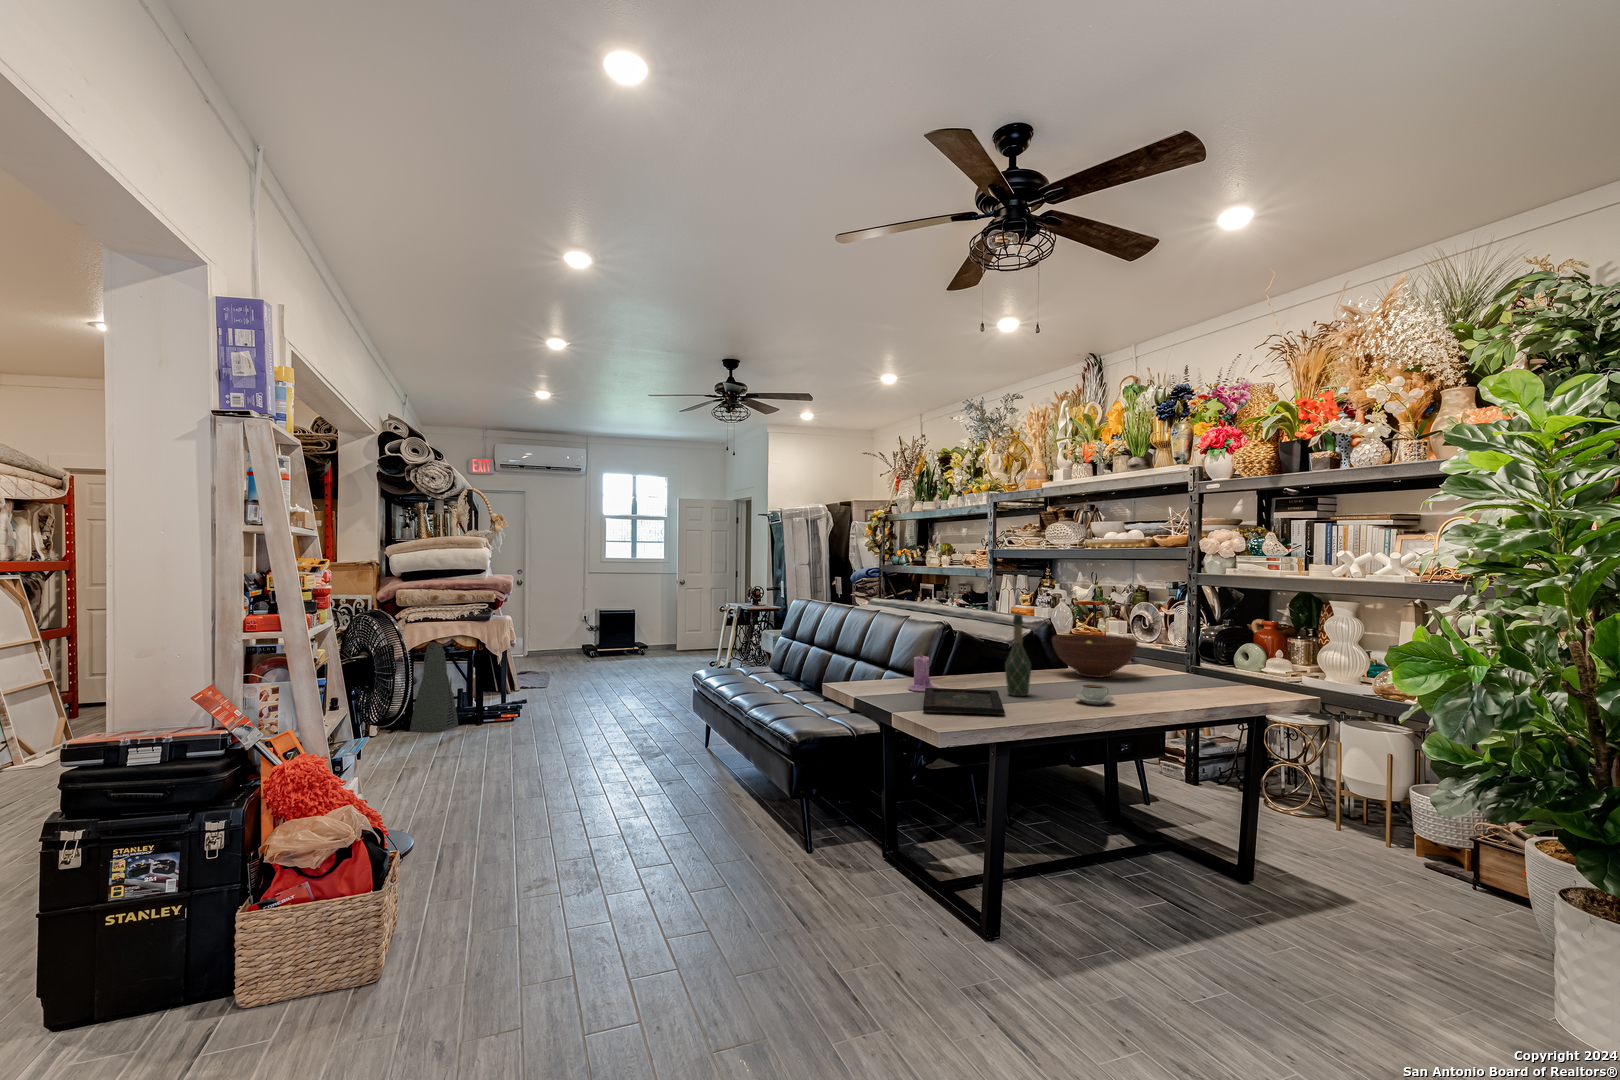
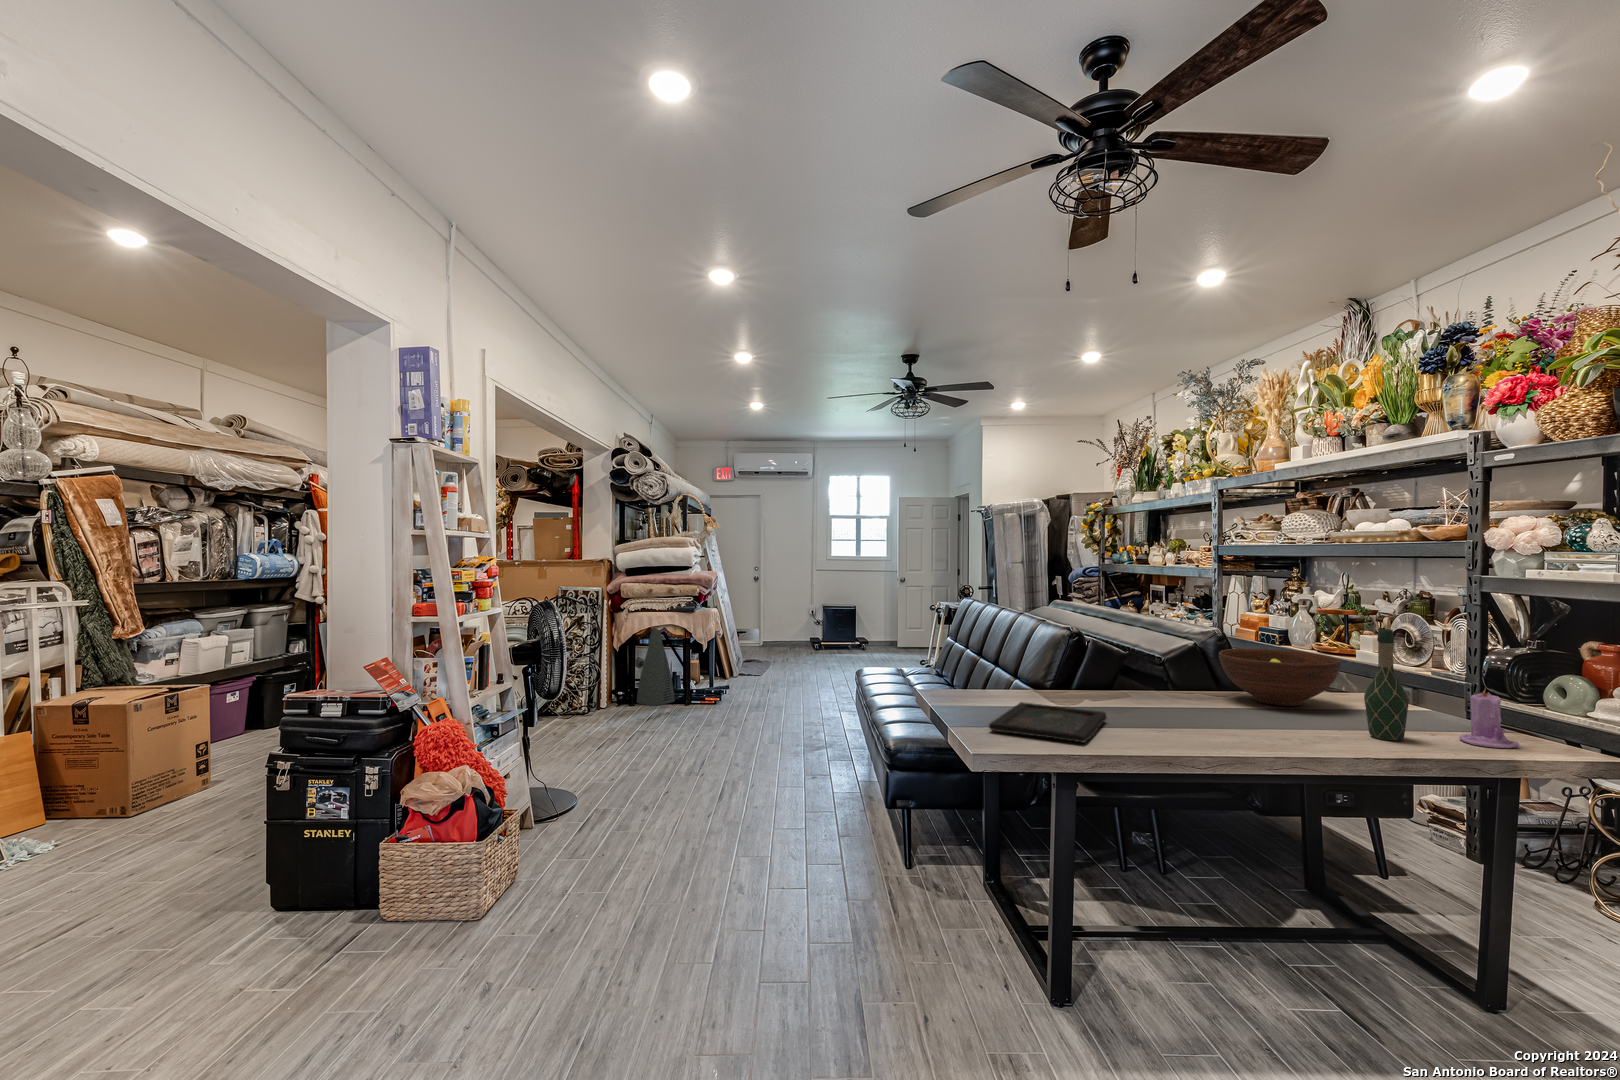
wine bottle: present [1005,614,1031,696] -> present [1364,629,1409,740]
candle: present [908,653,937,692] -> present [1459,689,1520,748]
coffee cup: present [1075,684,1114,705] -> none [1205,714,1260,742]

